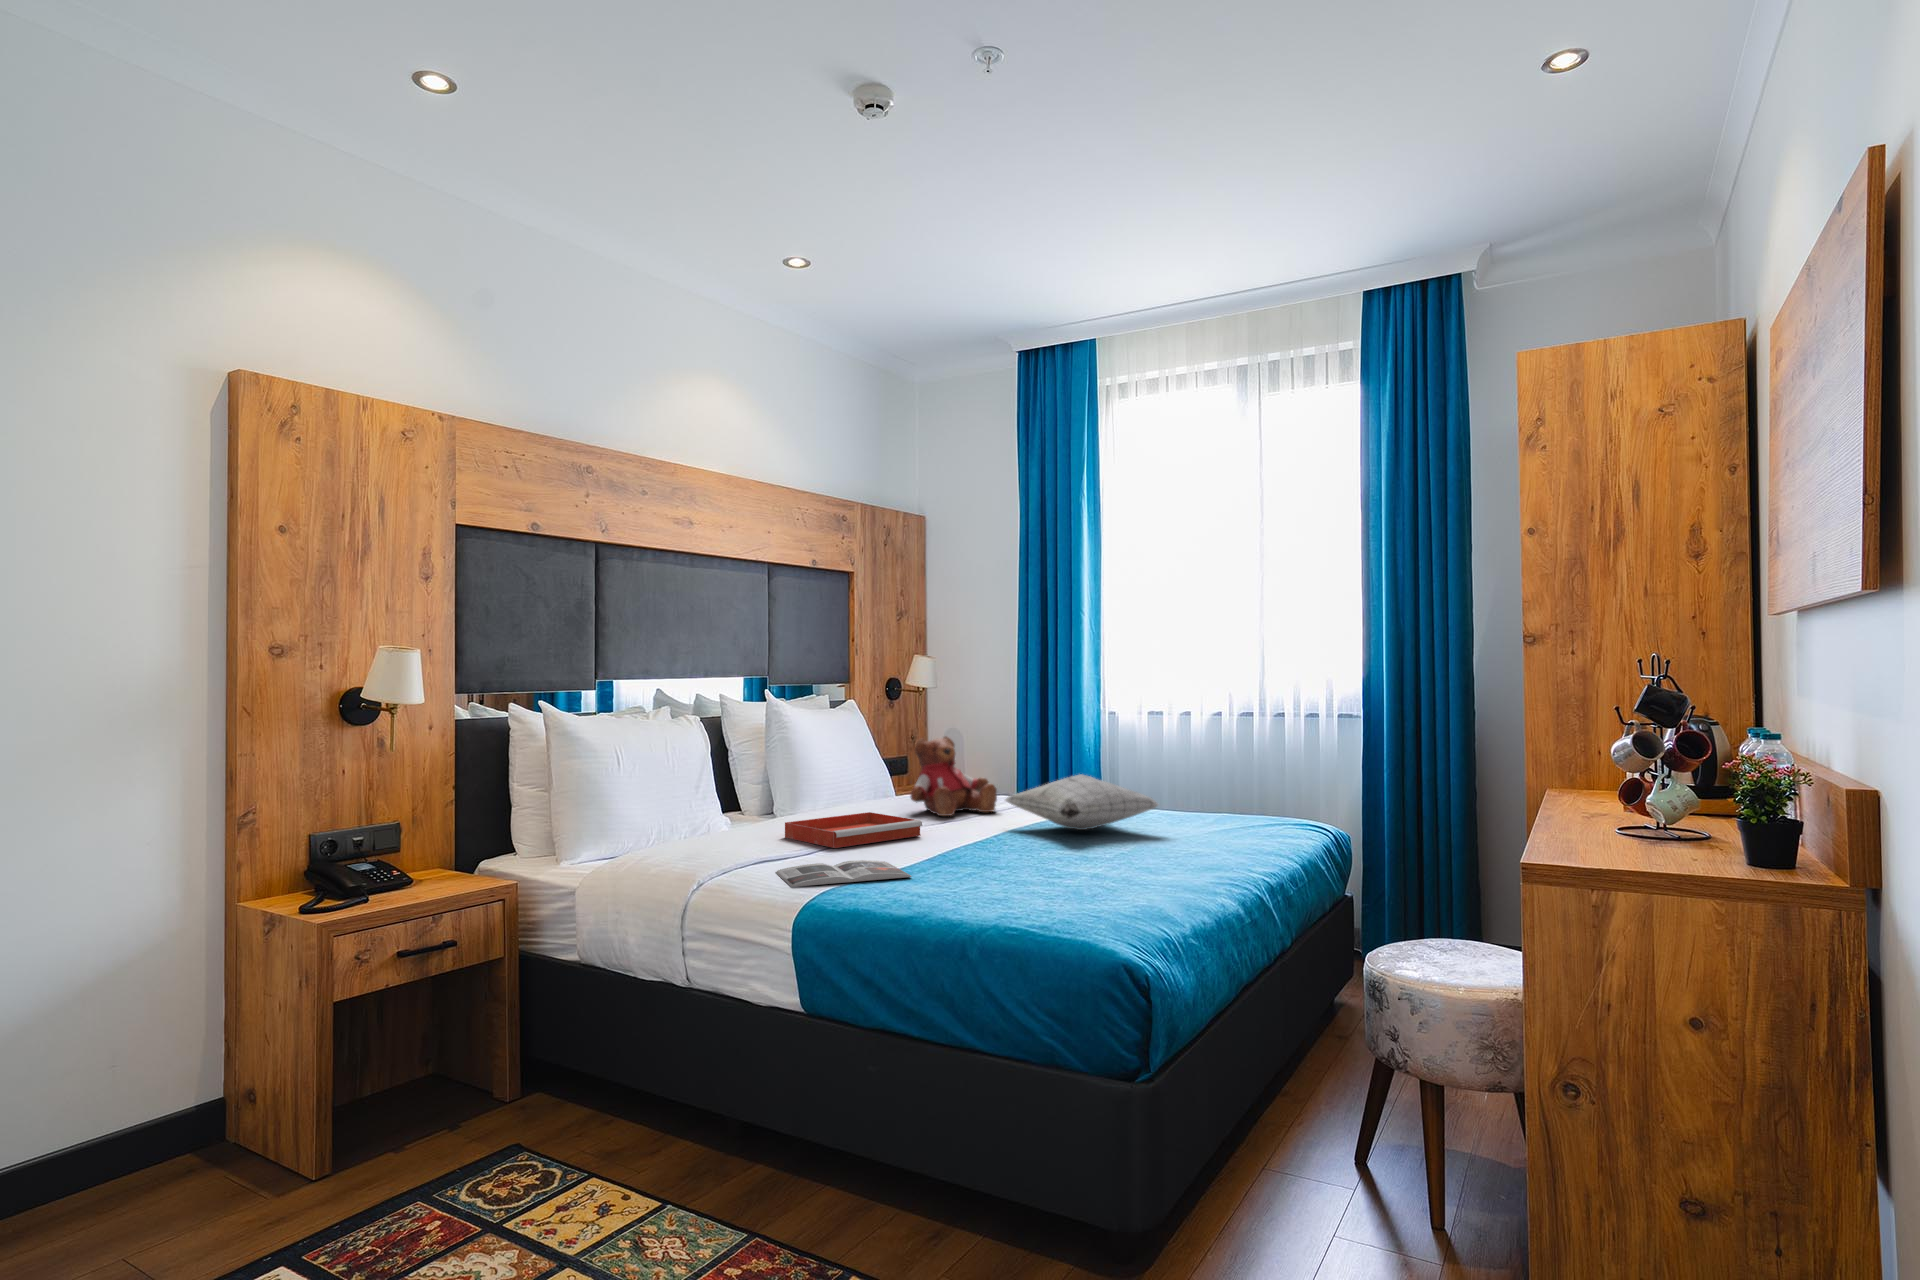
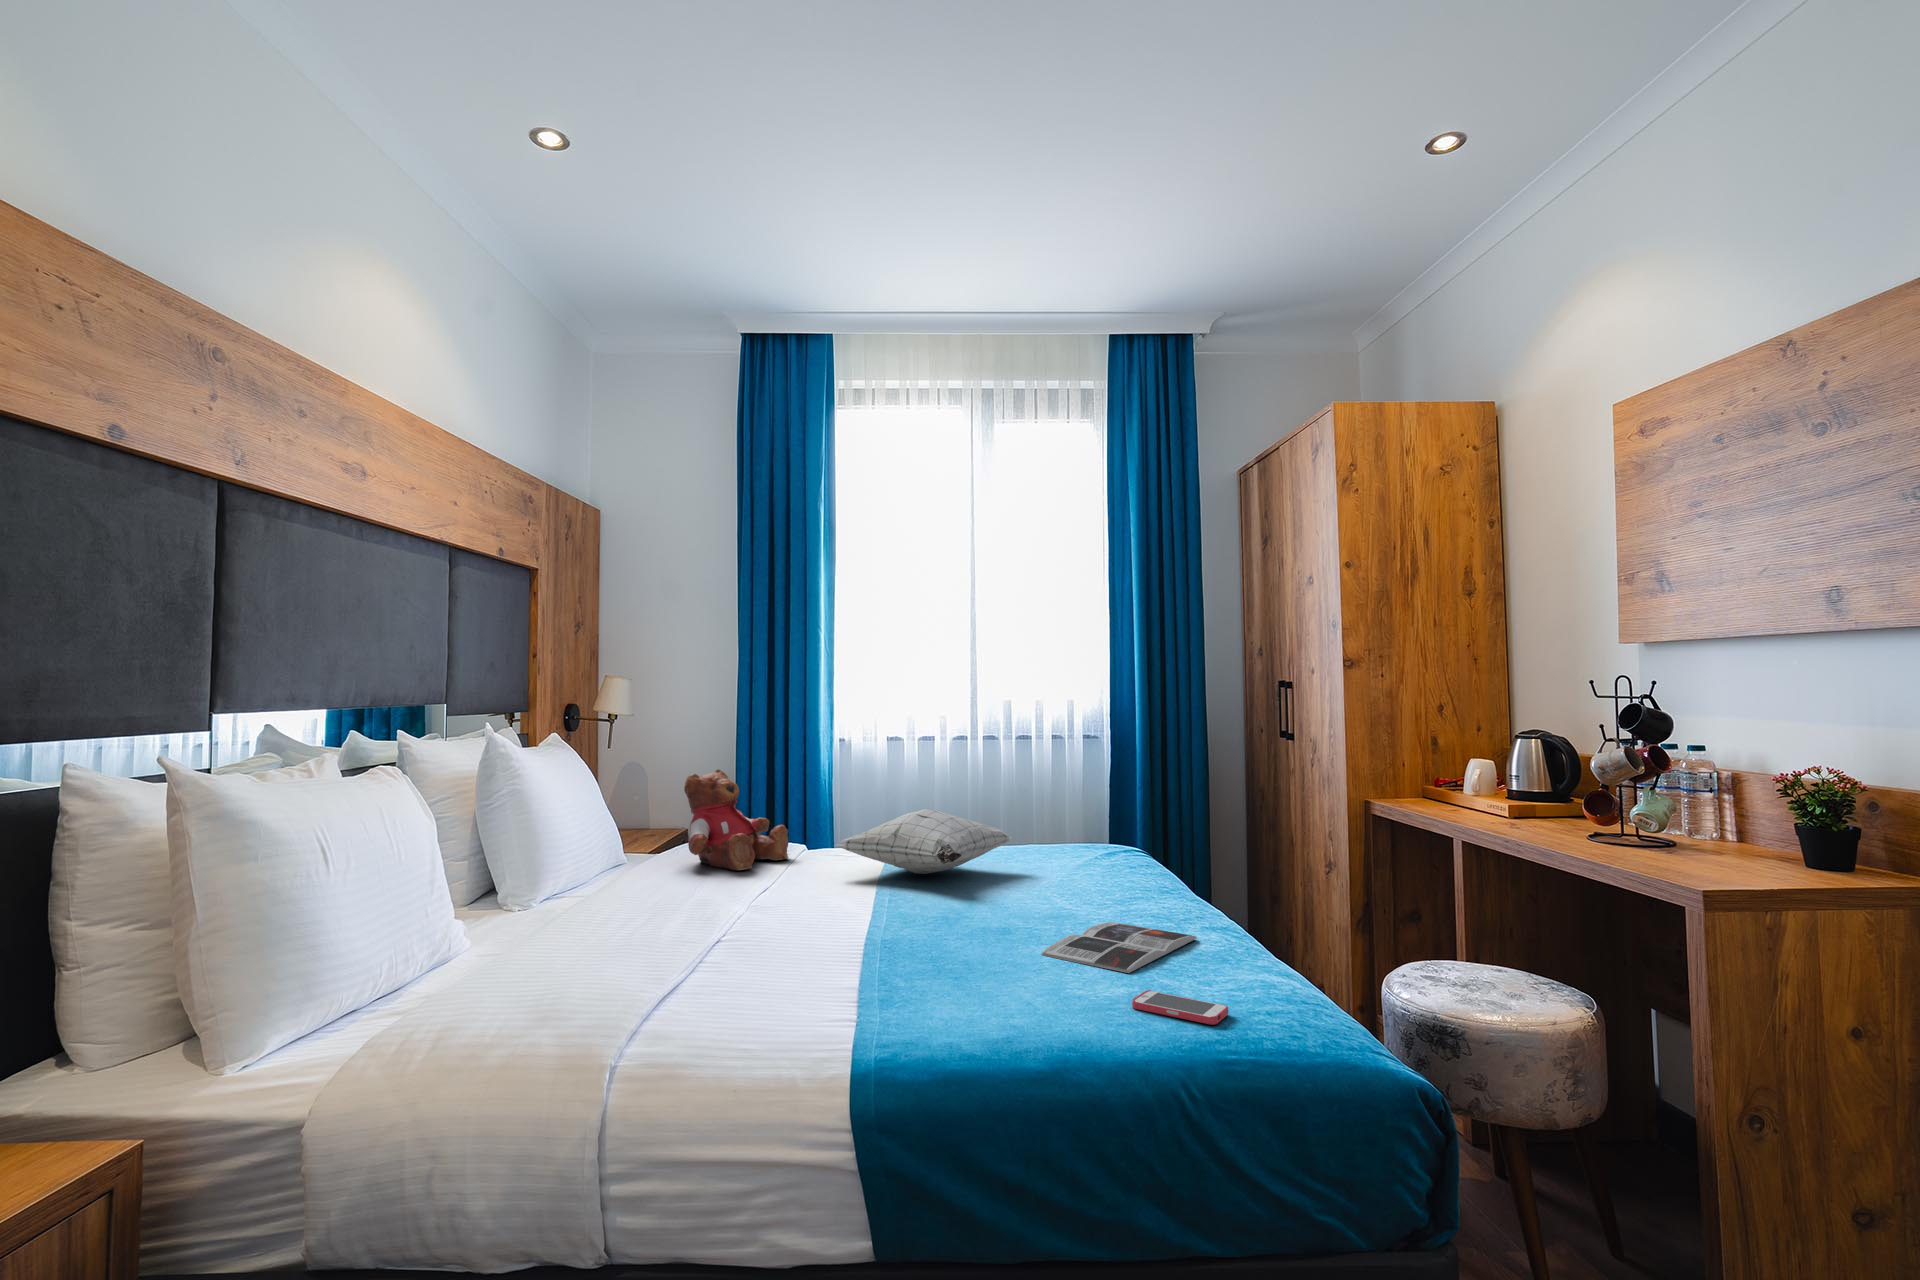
tray: present [785,812,922,848] -> none [581,875,768,936]
magazine: present [776,860,912,887] -> present [1041,922,1197,973]
smartphone: none [1037,906,1096,929] -> present [1132,990,1228,1025]

